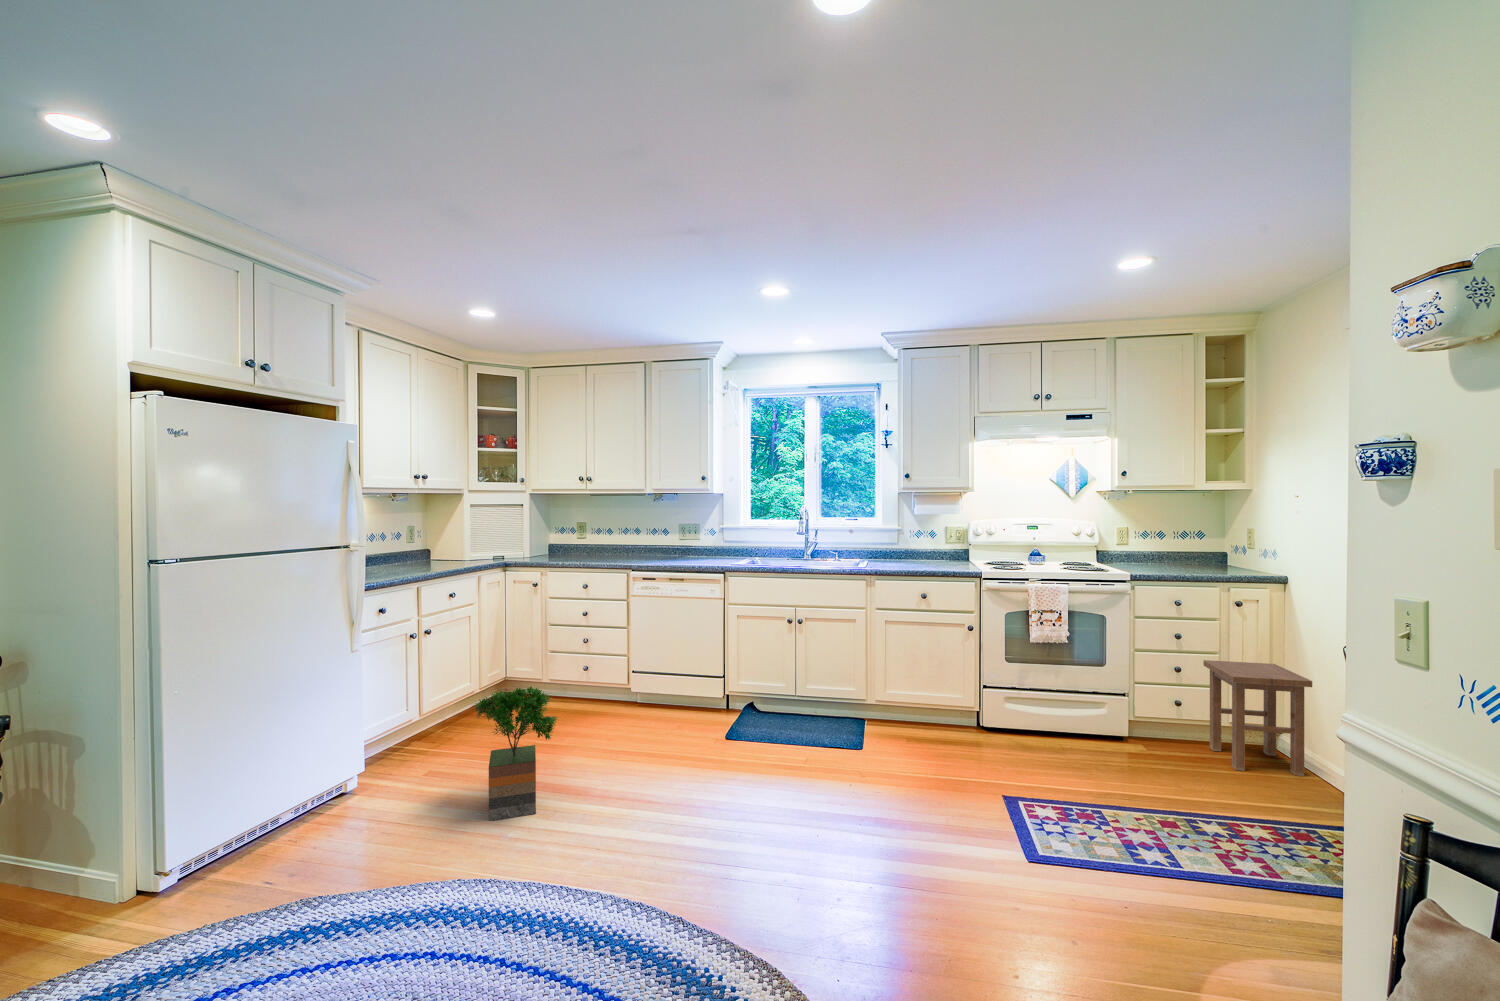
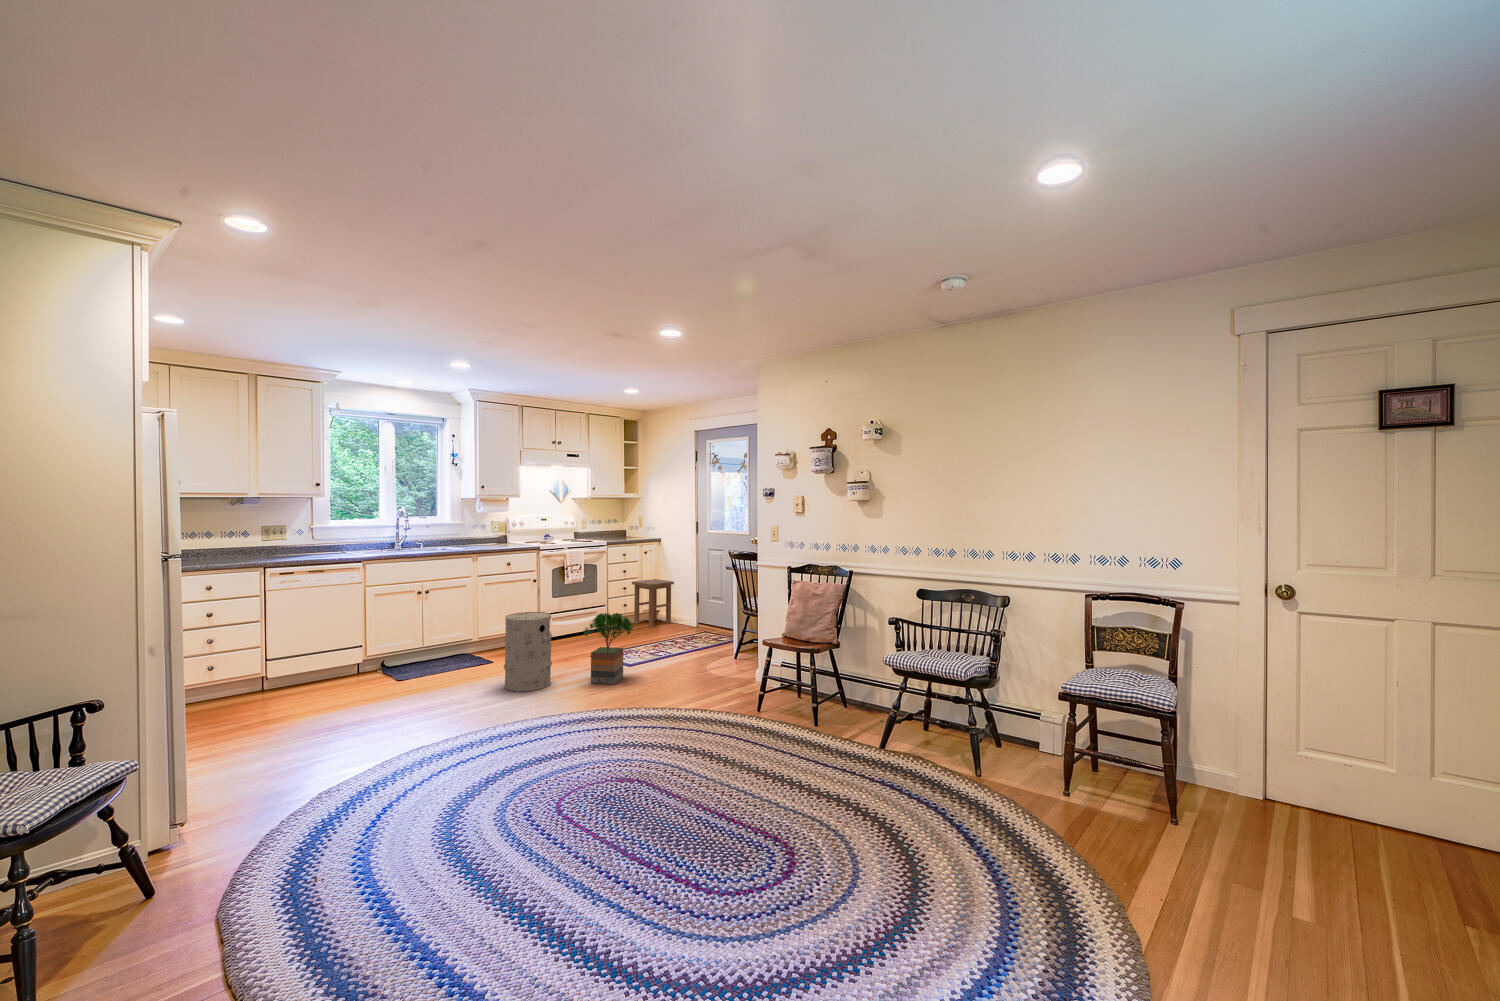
trash can: none [768,684,849,836] -> present [504,612,552,692]
potted tree: present [474,687,557,821] -> present [584,613,634,684]

